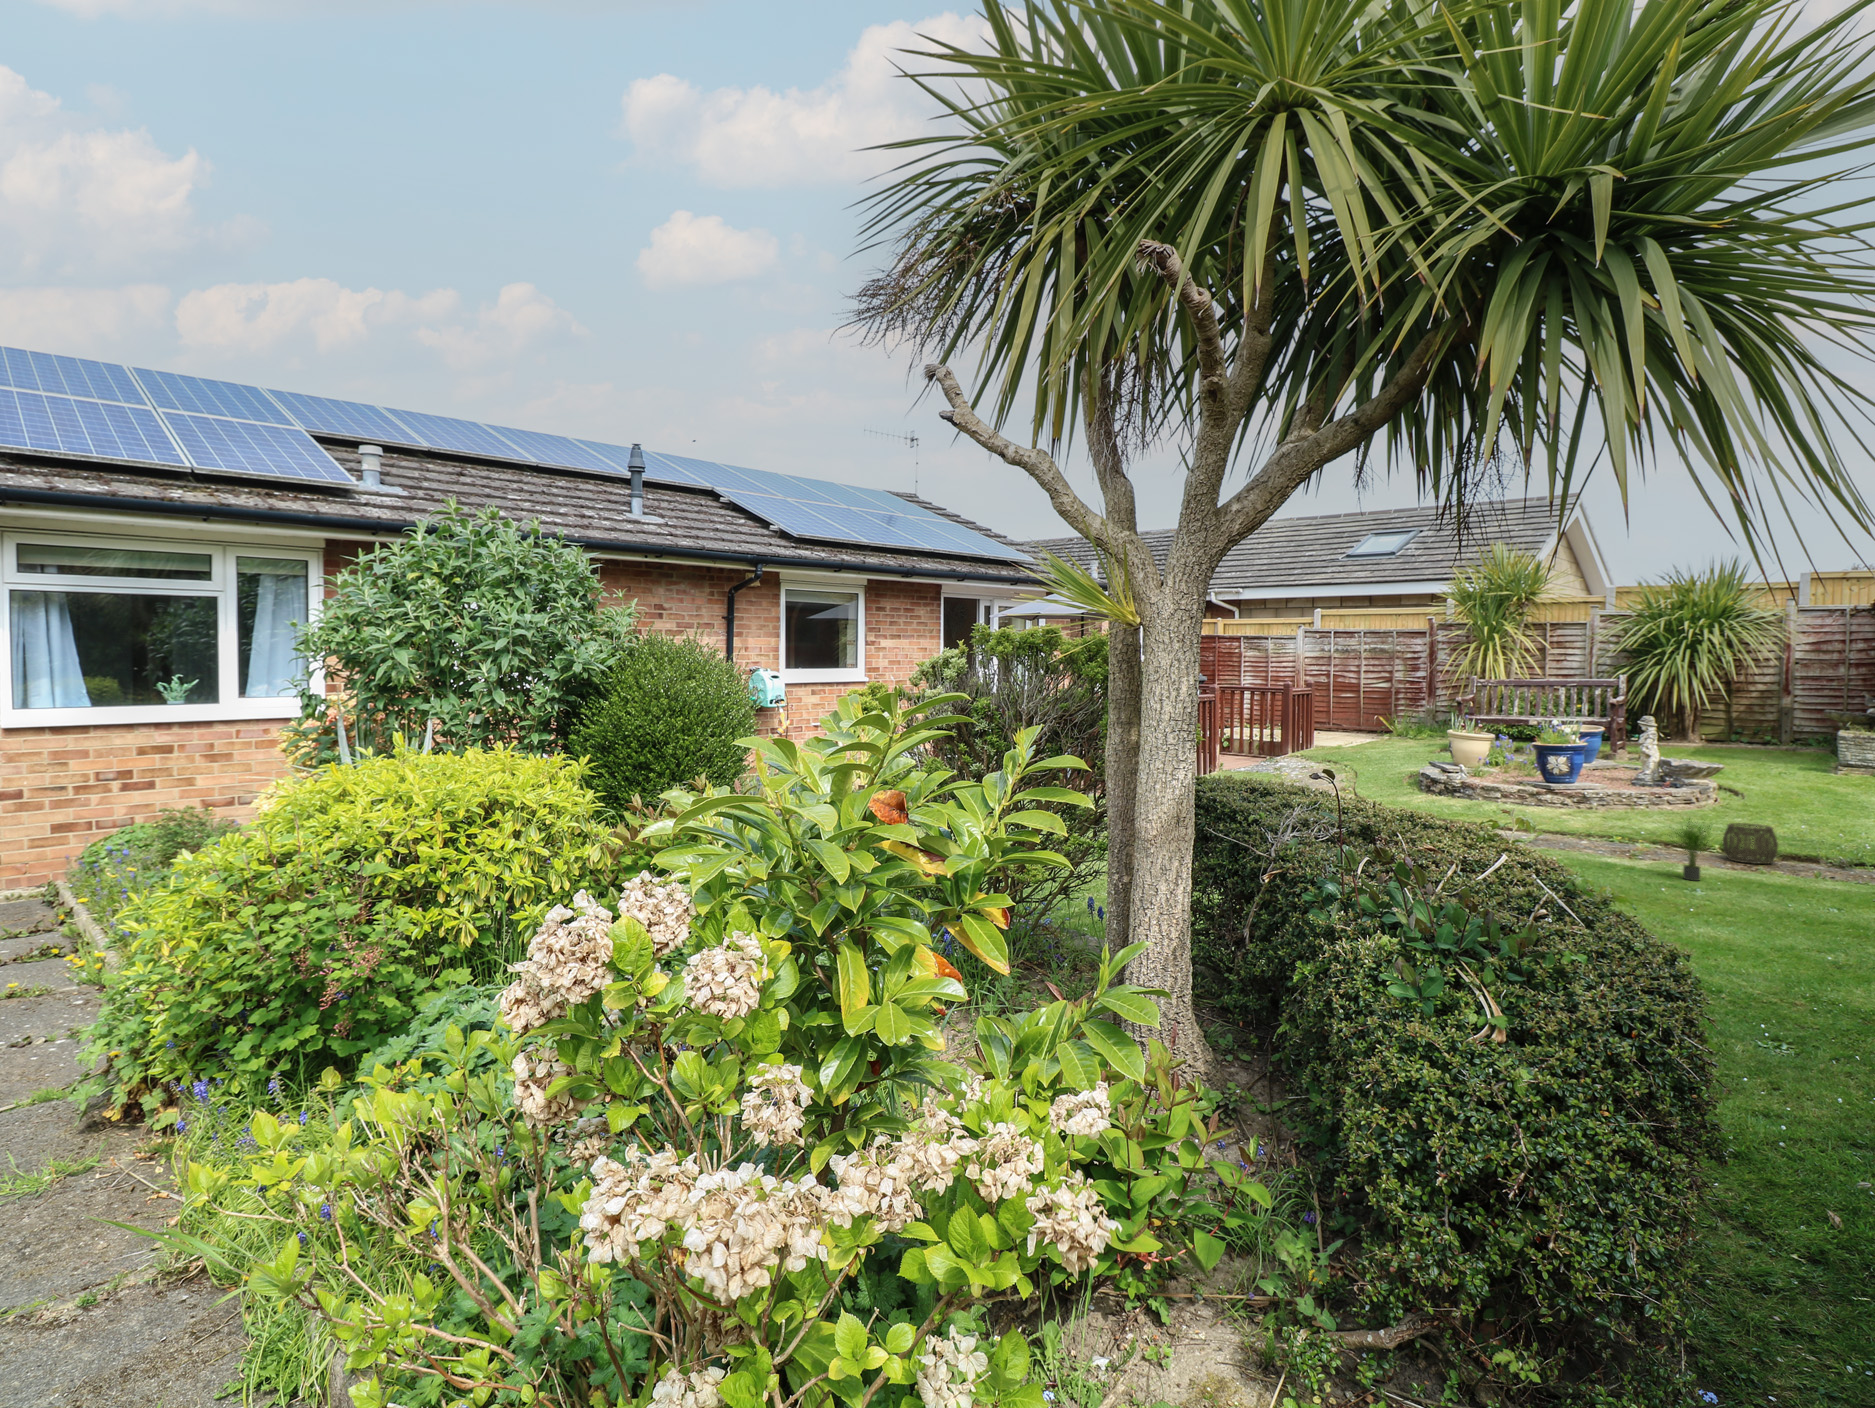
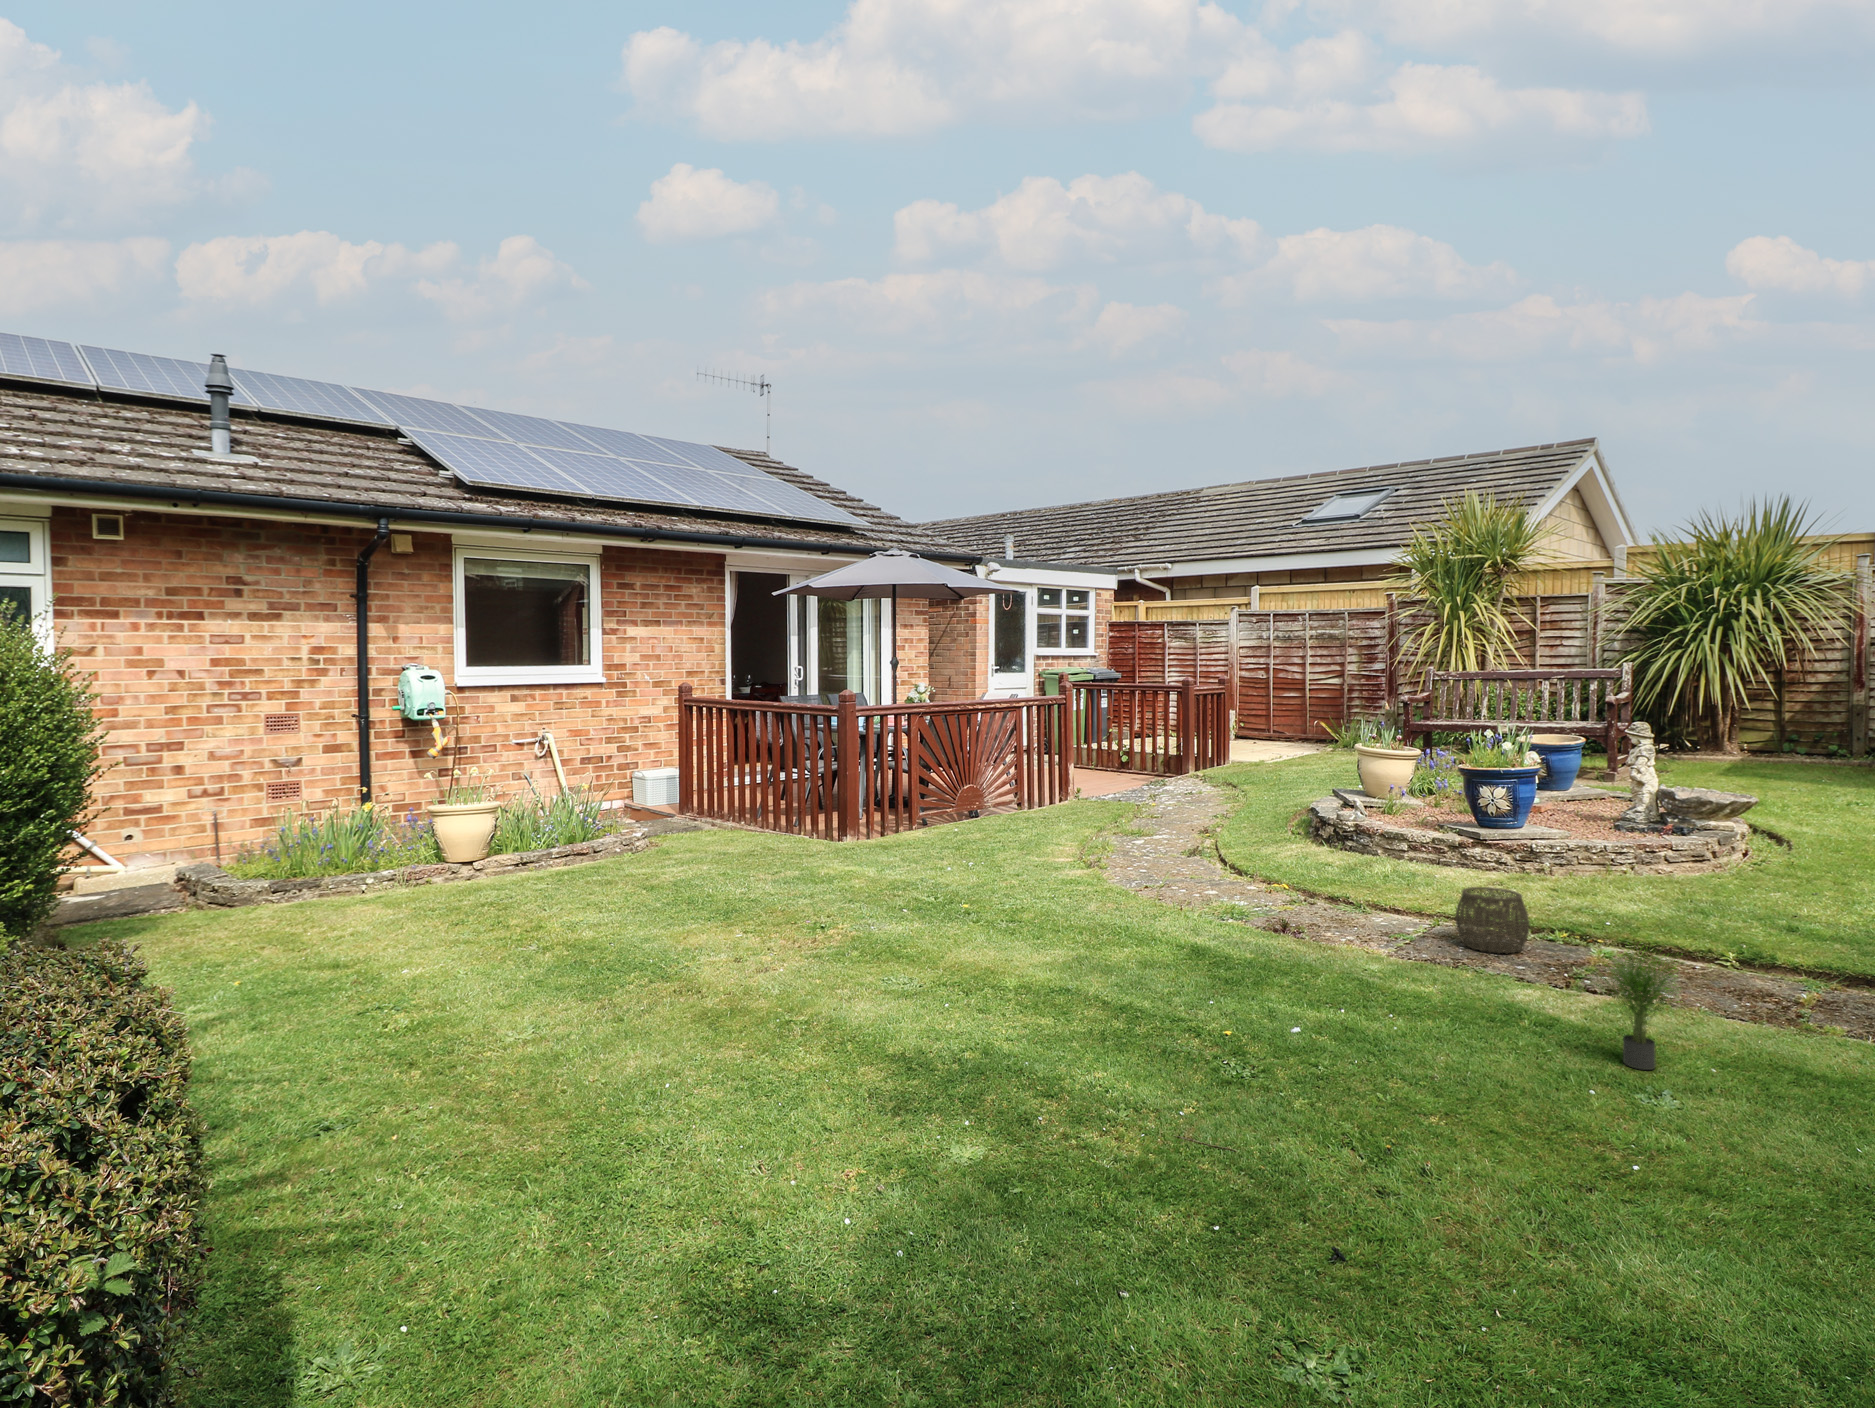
woven basket: present [1723,823,1778,864] -> present [1456,887,1530,953]

